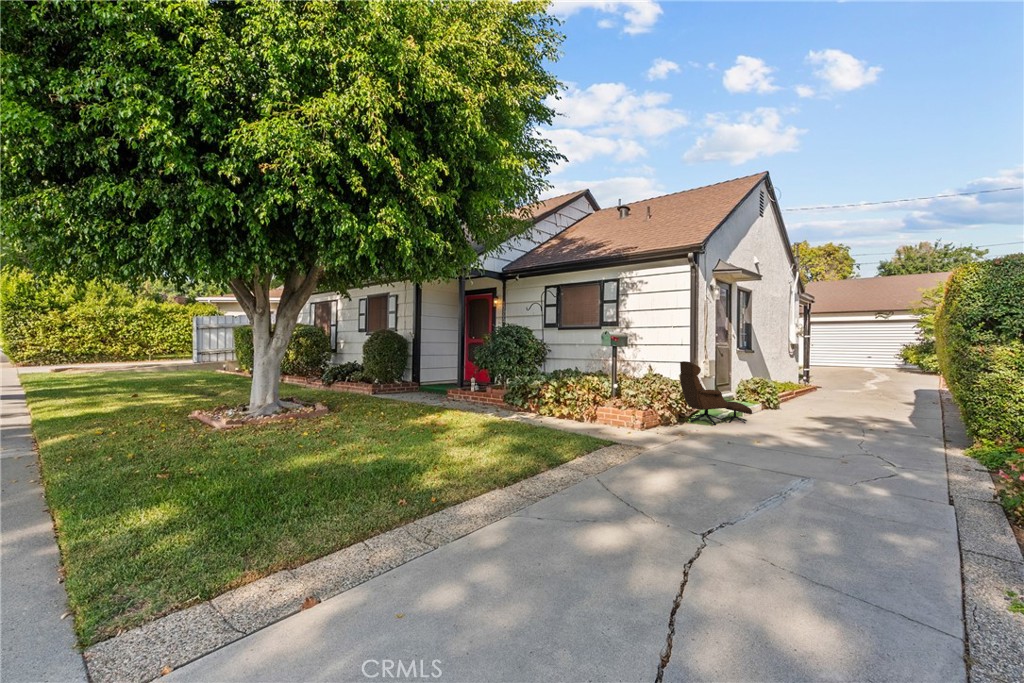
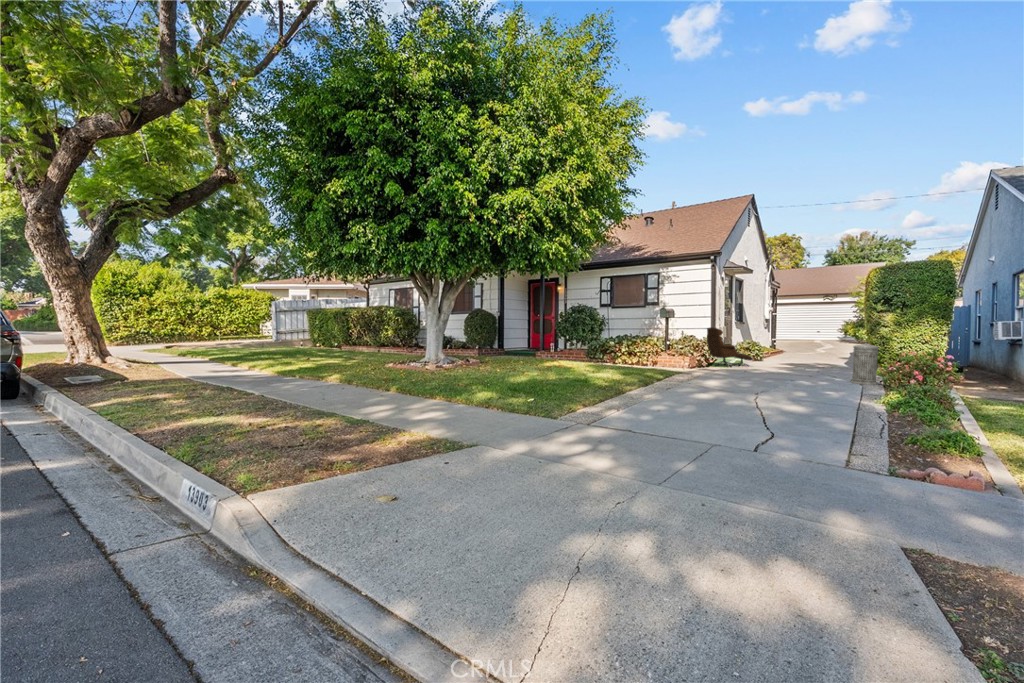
trash can: none [922,404,979,490] -> present [851,343,879,385]

